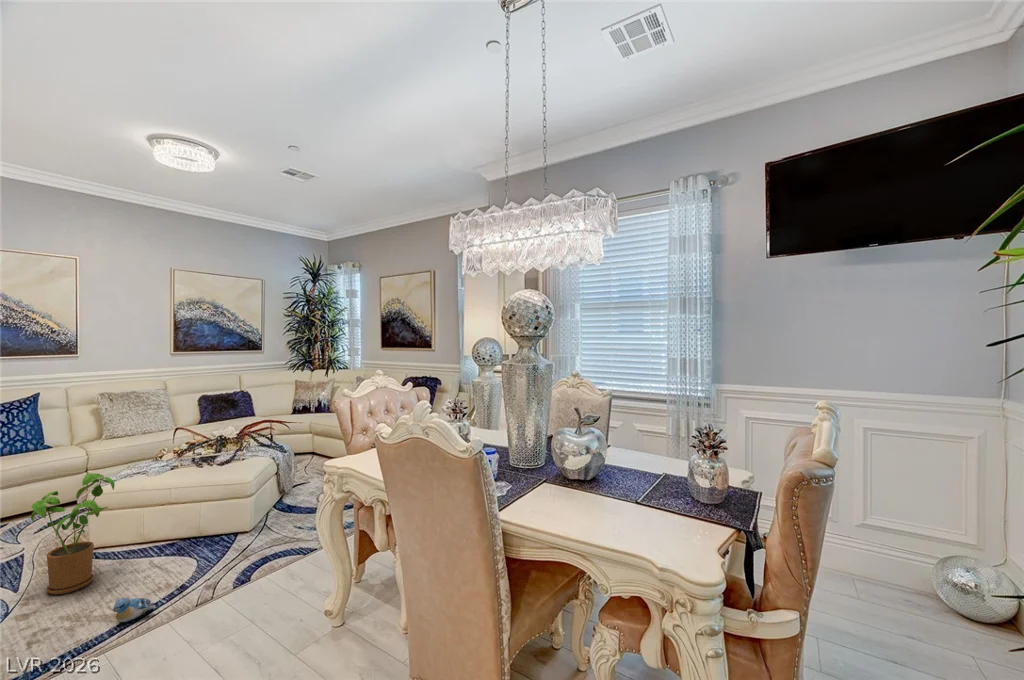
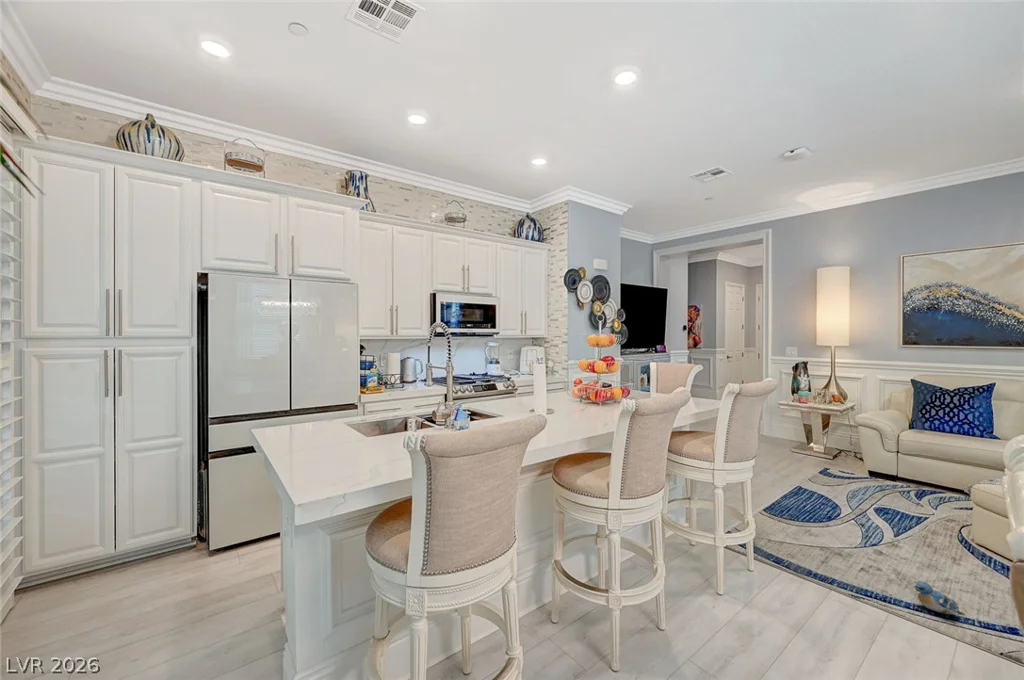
house plant: present [31,473,117,595] -> none [898,458,984,565]

